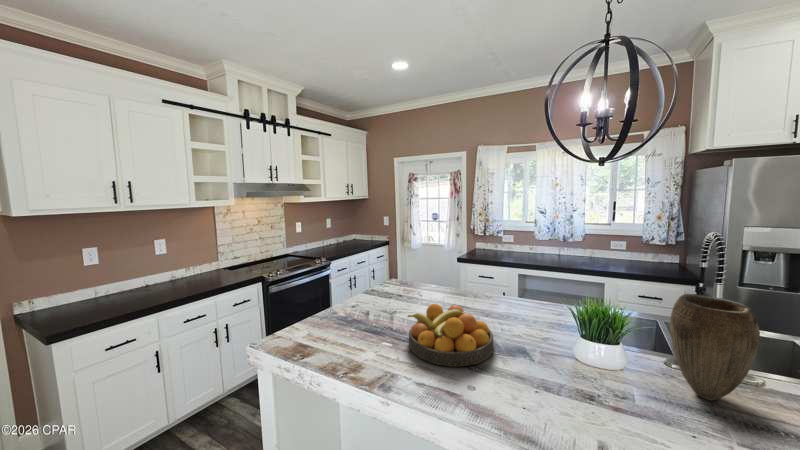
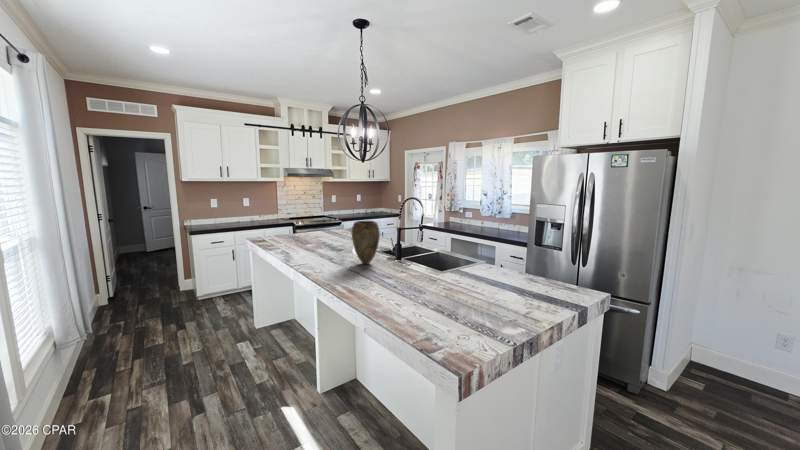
fruit bowl: present [408,304,494,366] -> none [291,227,332,249]

